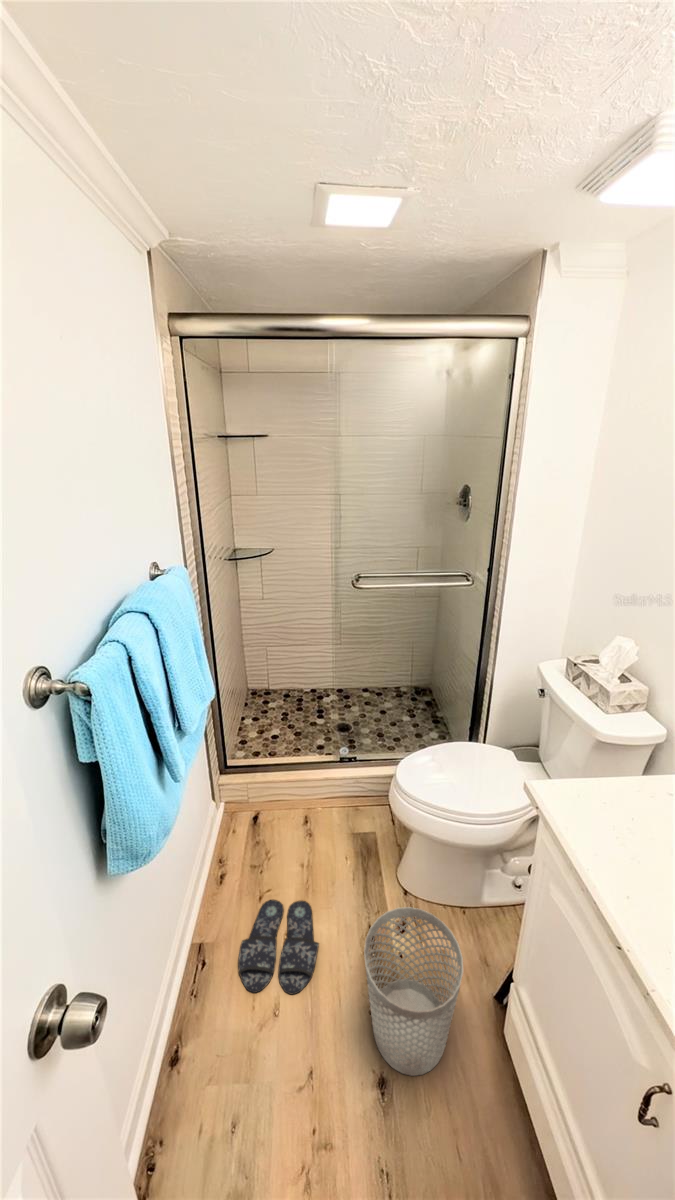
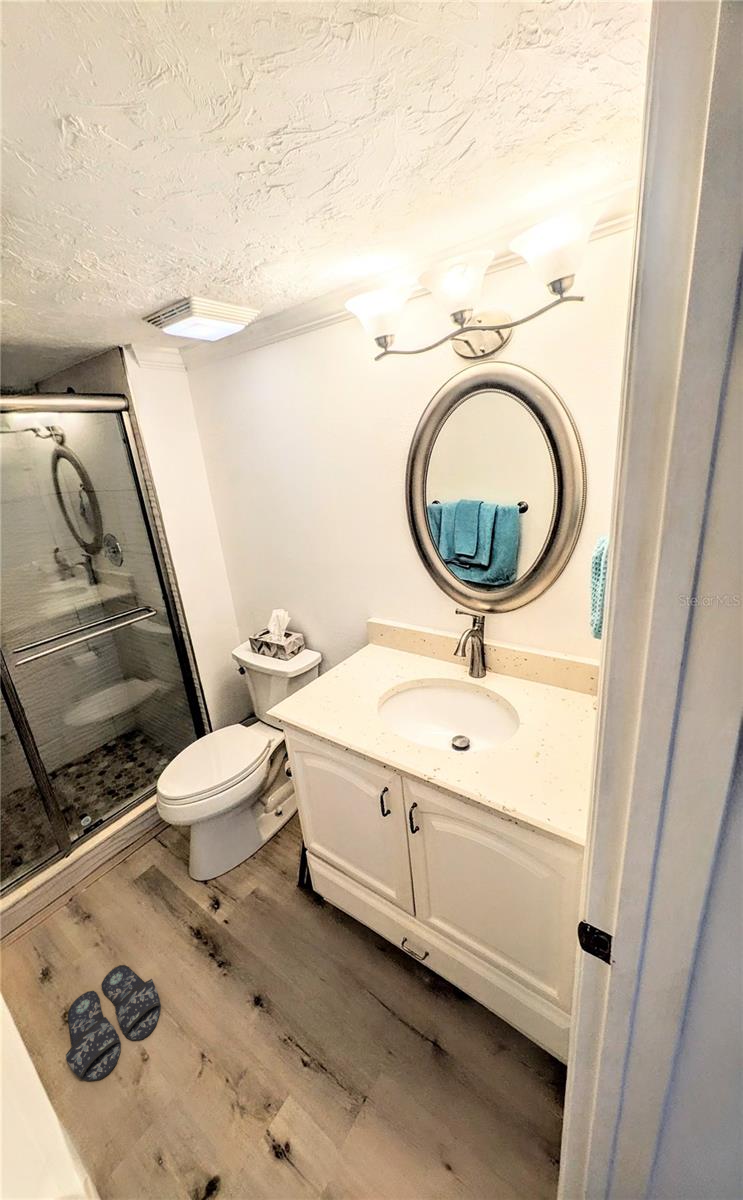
wastebasket: present [364,907,463,1076] -> none [200,855,287,988]

